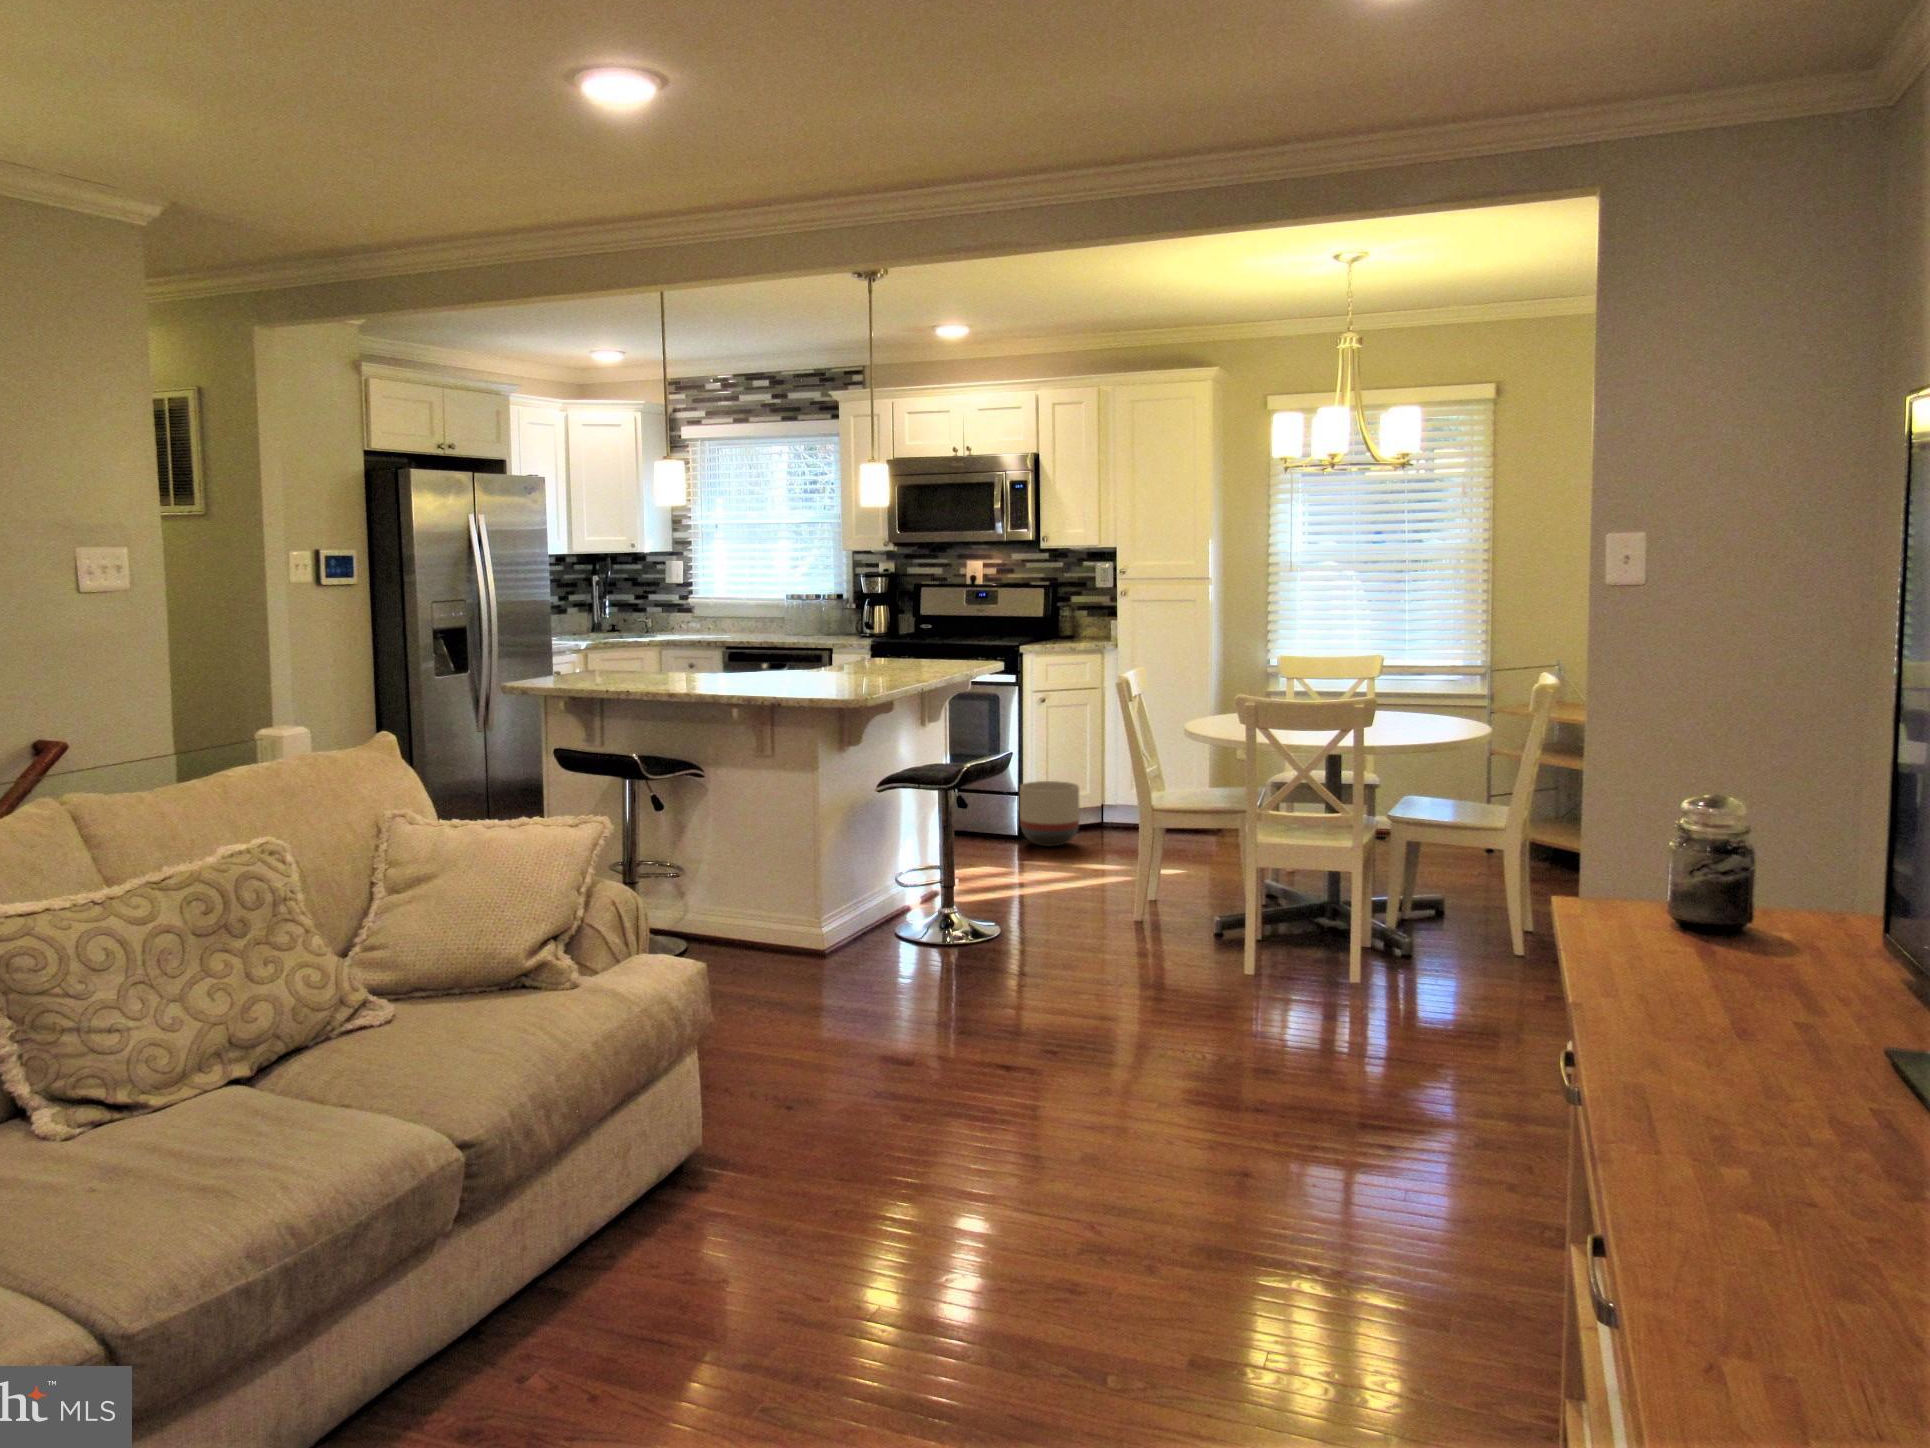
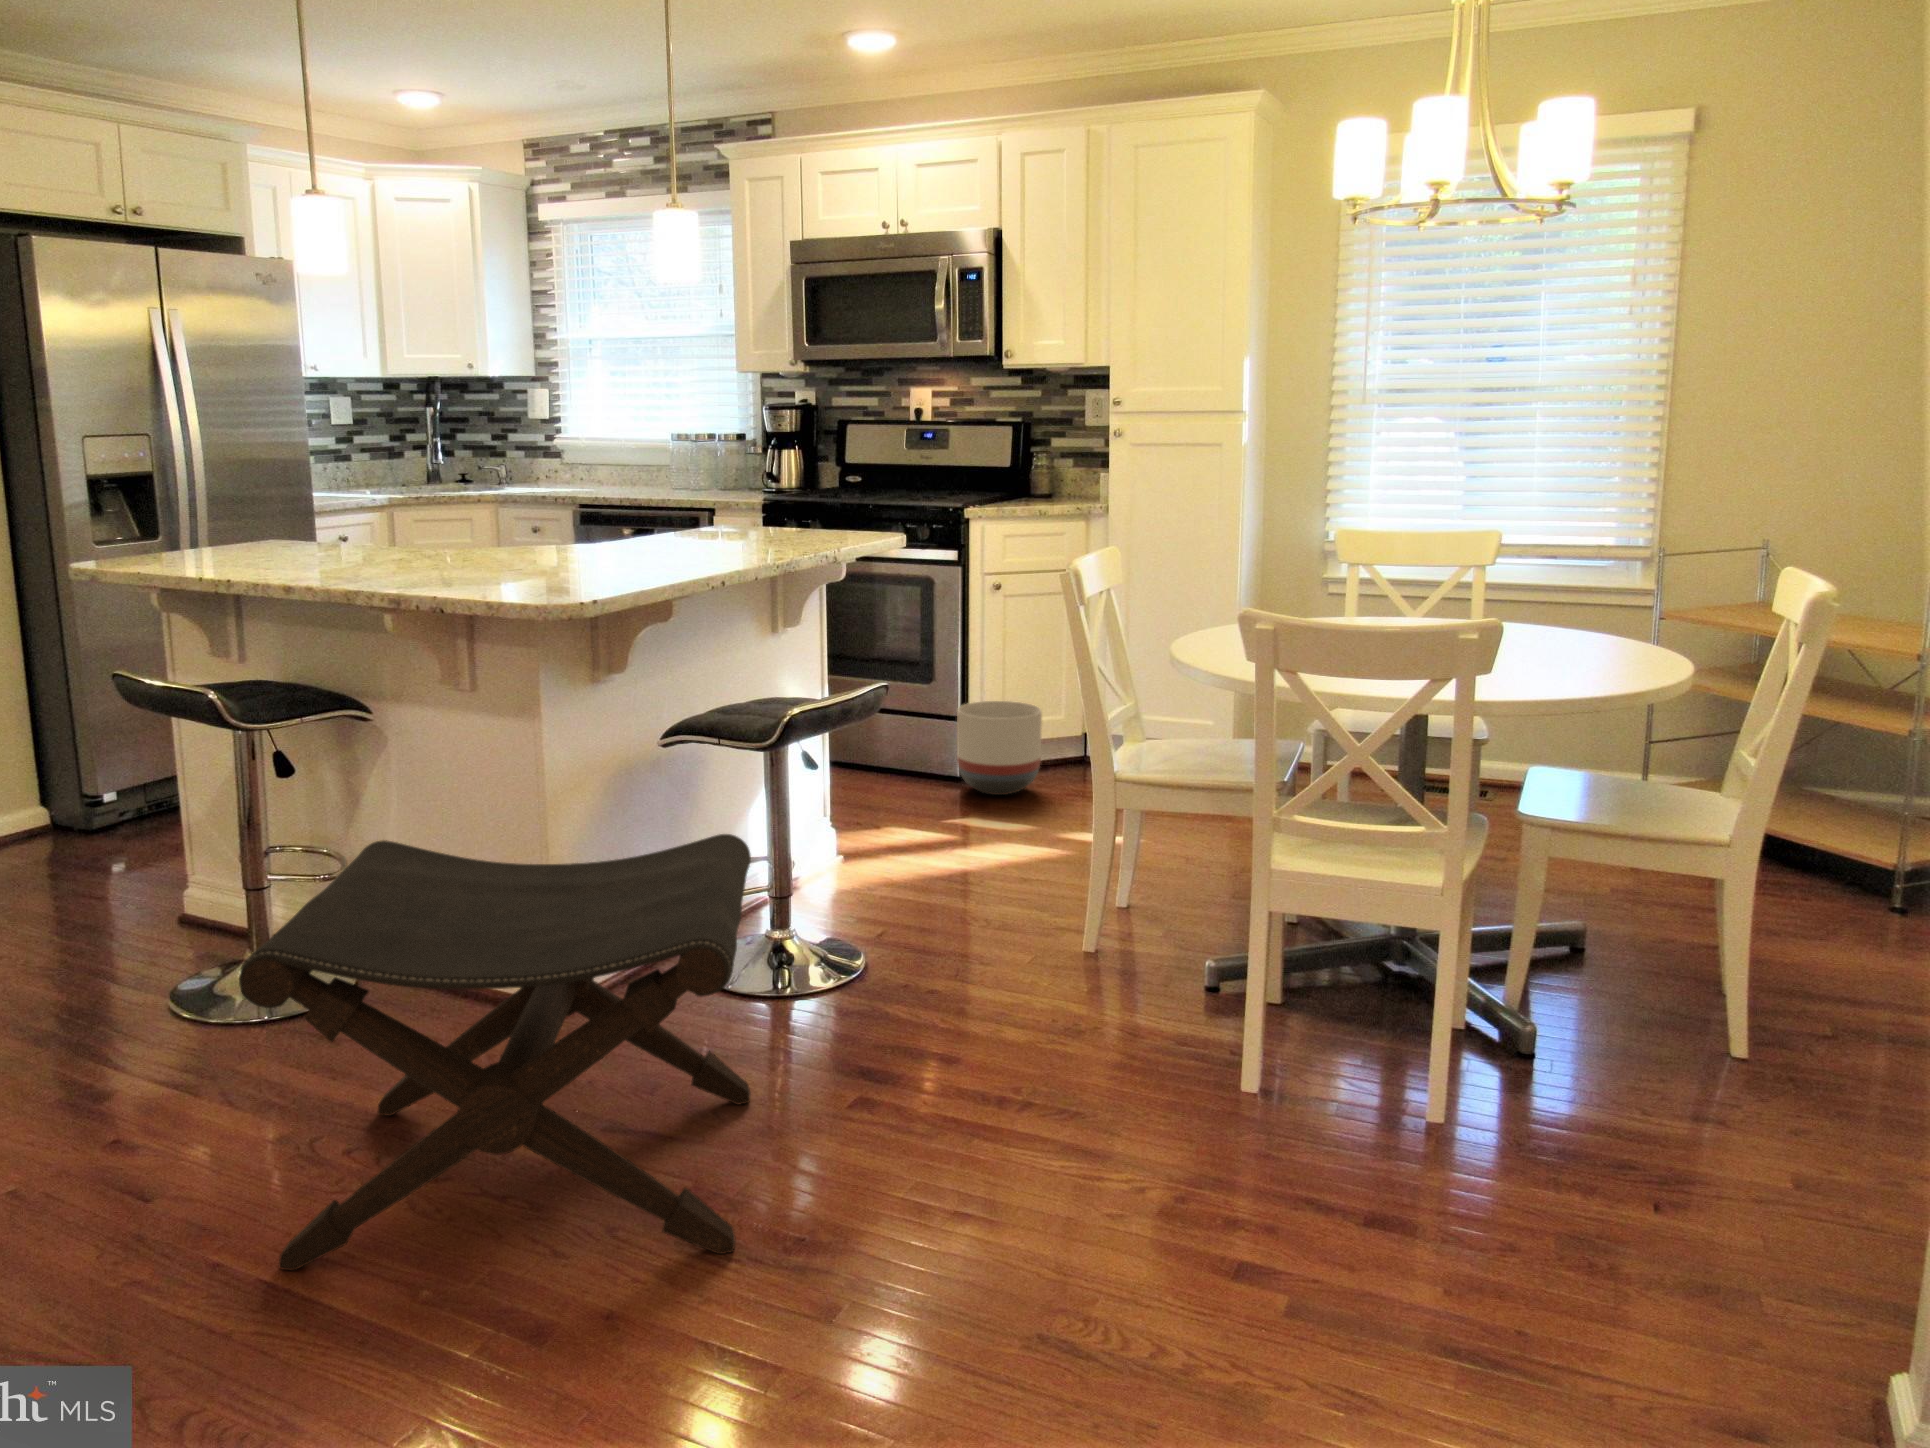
footstool: none [747,830,994,1049] -> present [239,834,751,1270]

